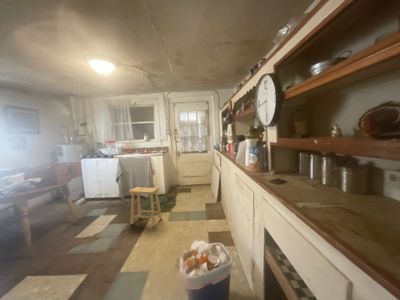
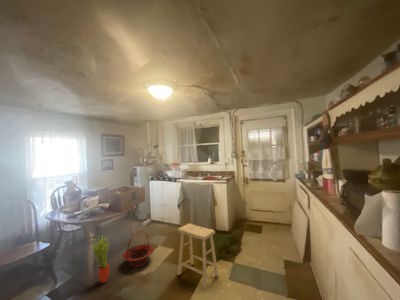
basket: none [75,200,105,229] -> present [123,231,154,267]
potted plant: none [48,204,69,242] -> present [93,236,110,283]

